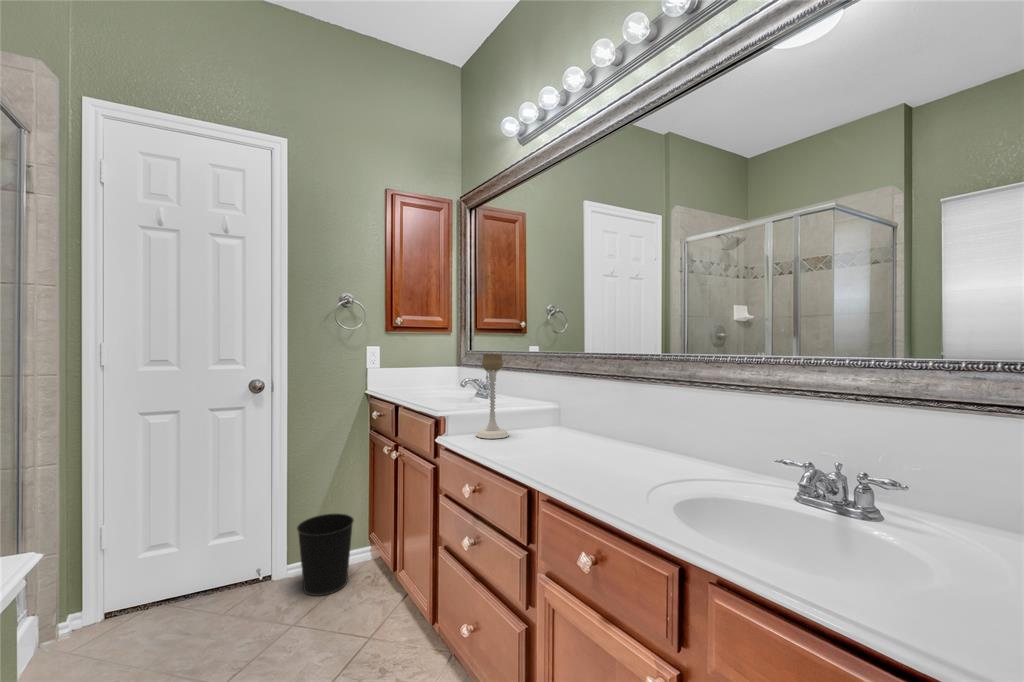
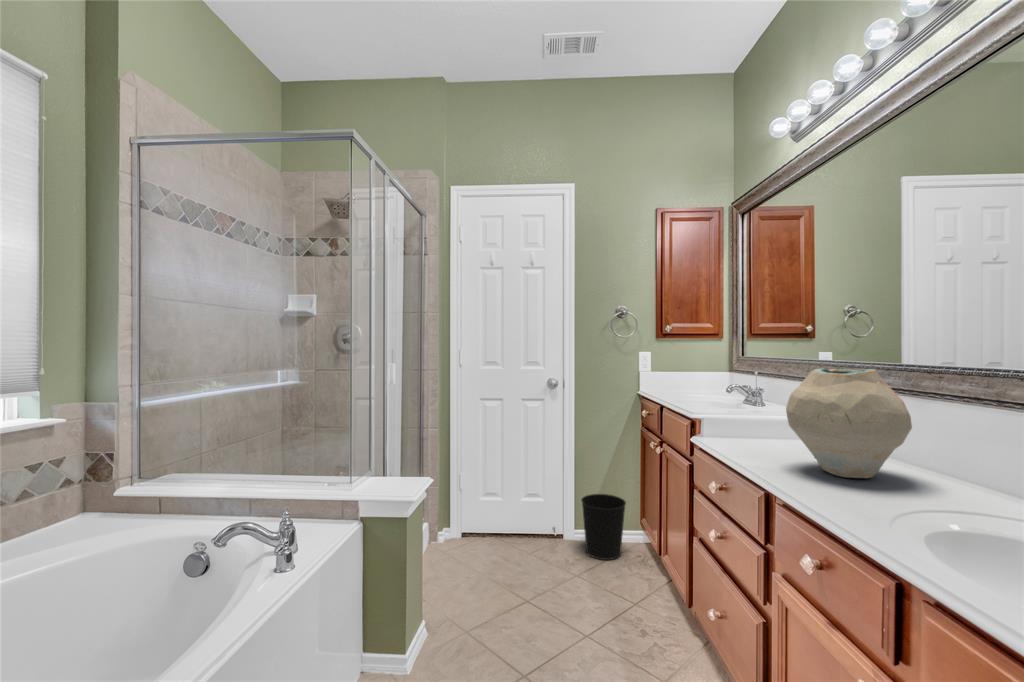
candle holder: present [476,353,509,439] -> none [729,362,765,445]
vase: none [541,356,639,462] -> present [786,368,912,478]

